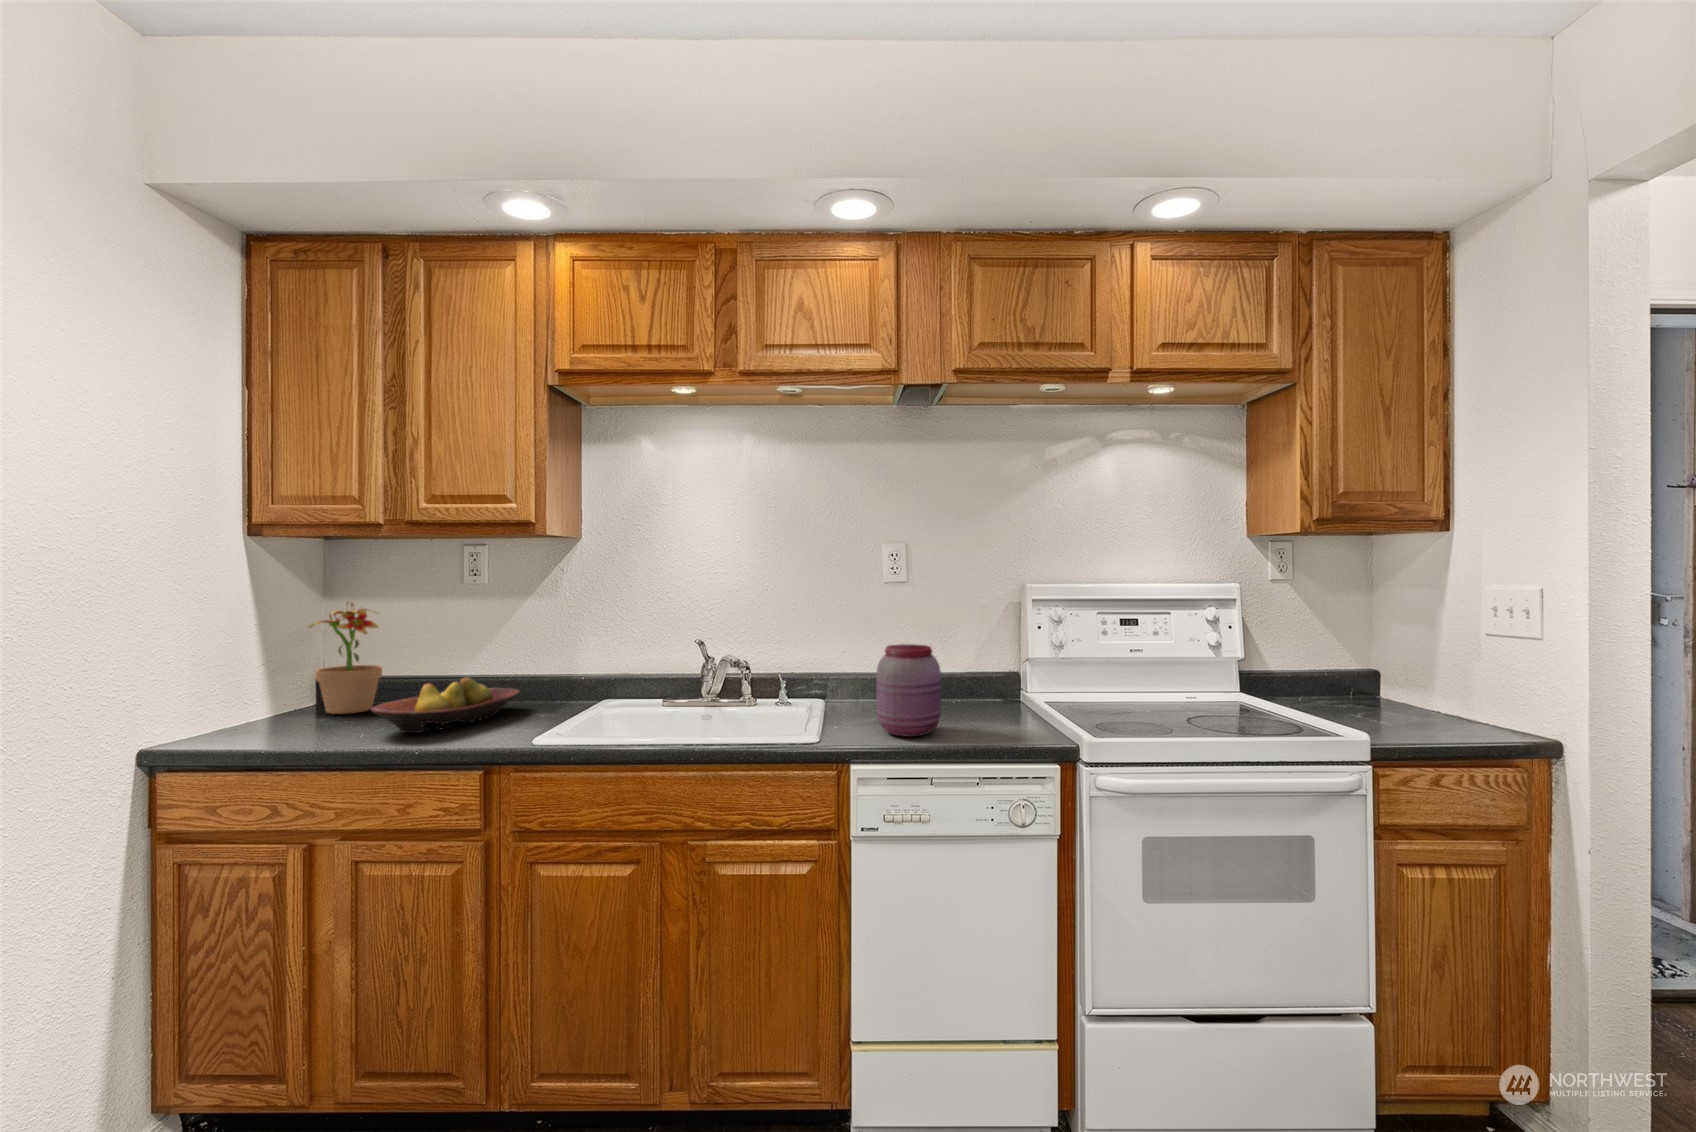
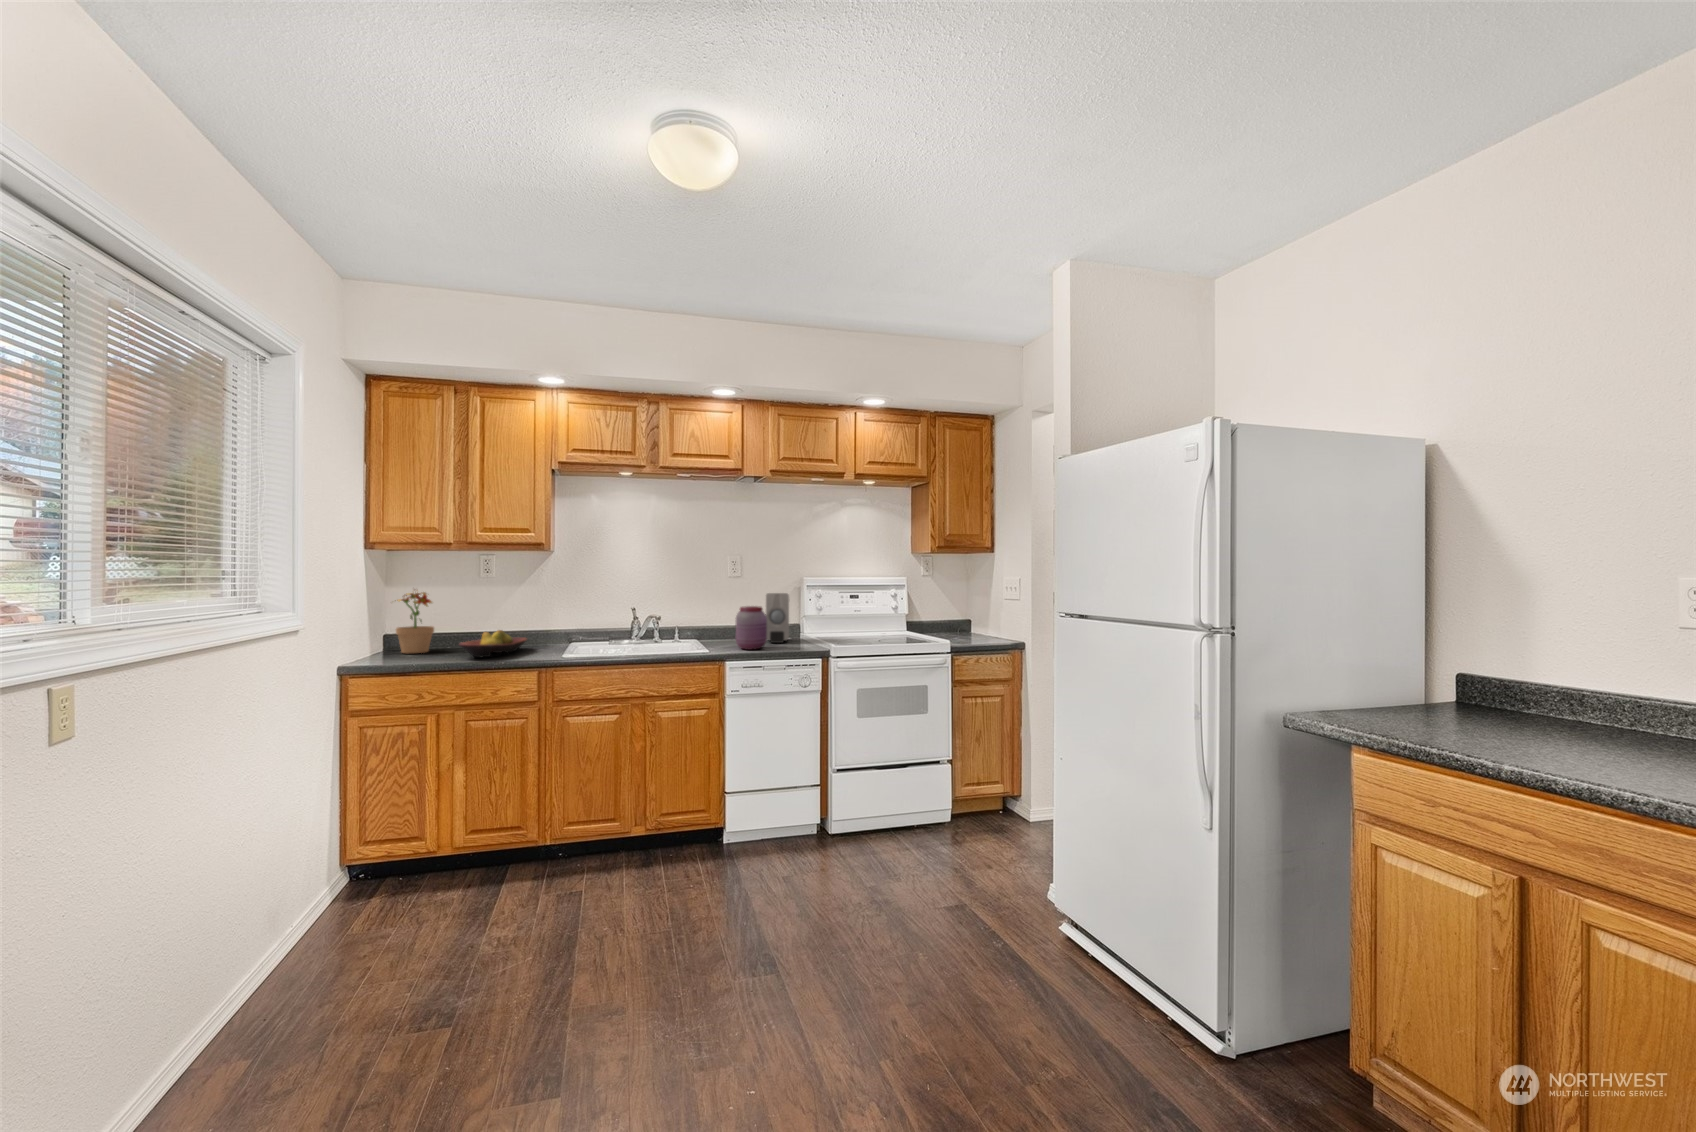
soap dispenser: none [944,616,994,717] -> present [766,593,789,643]

